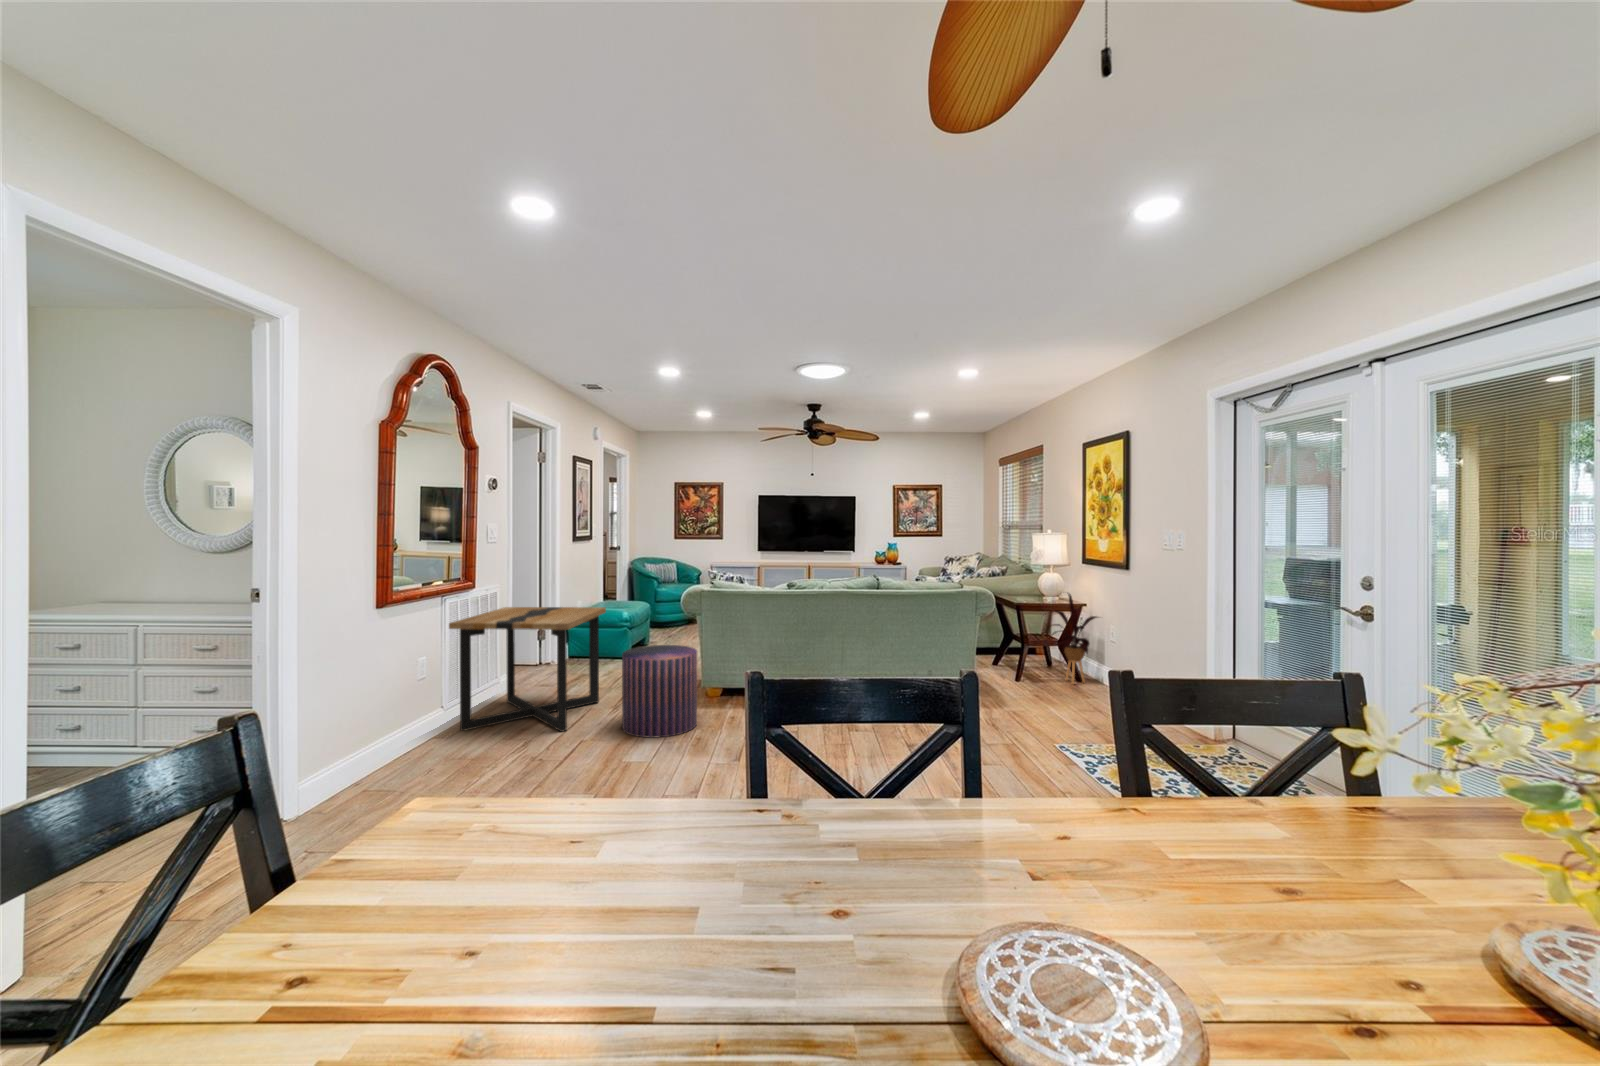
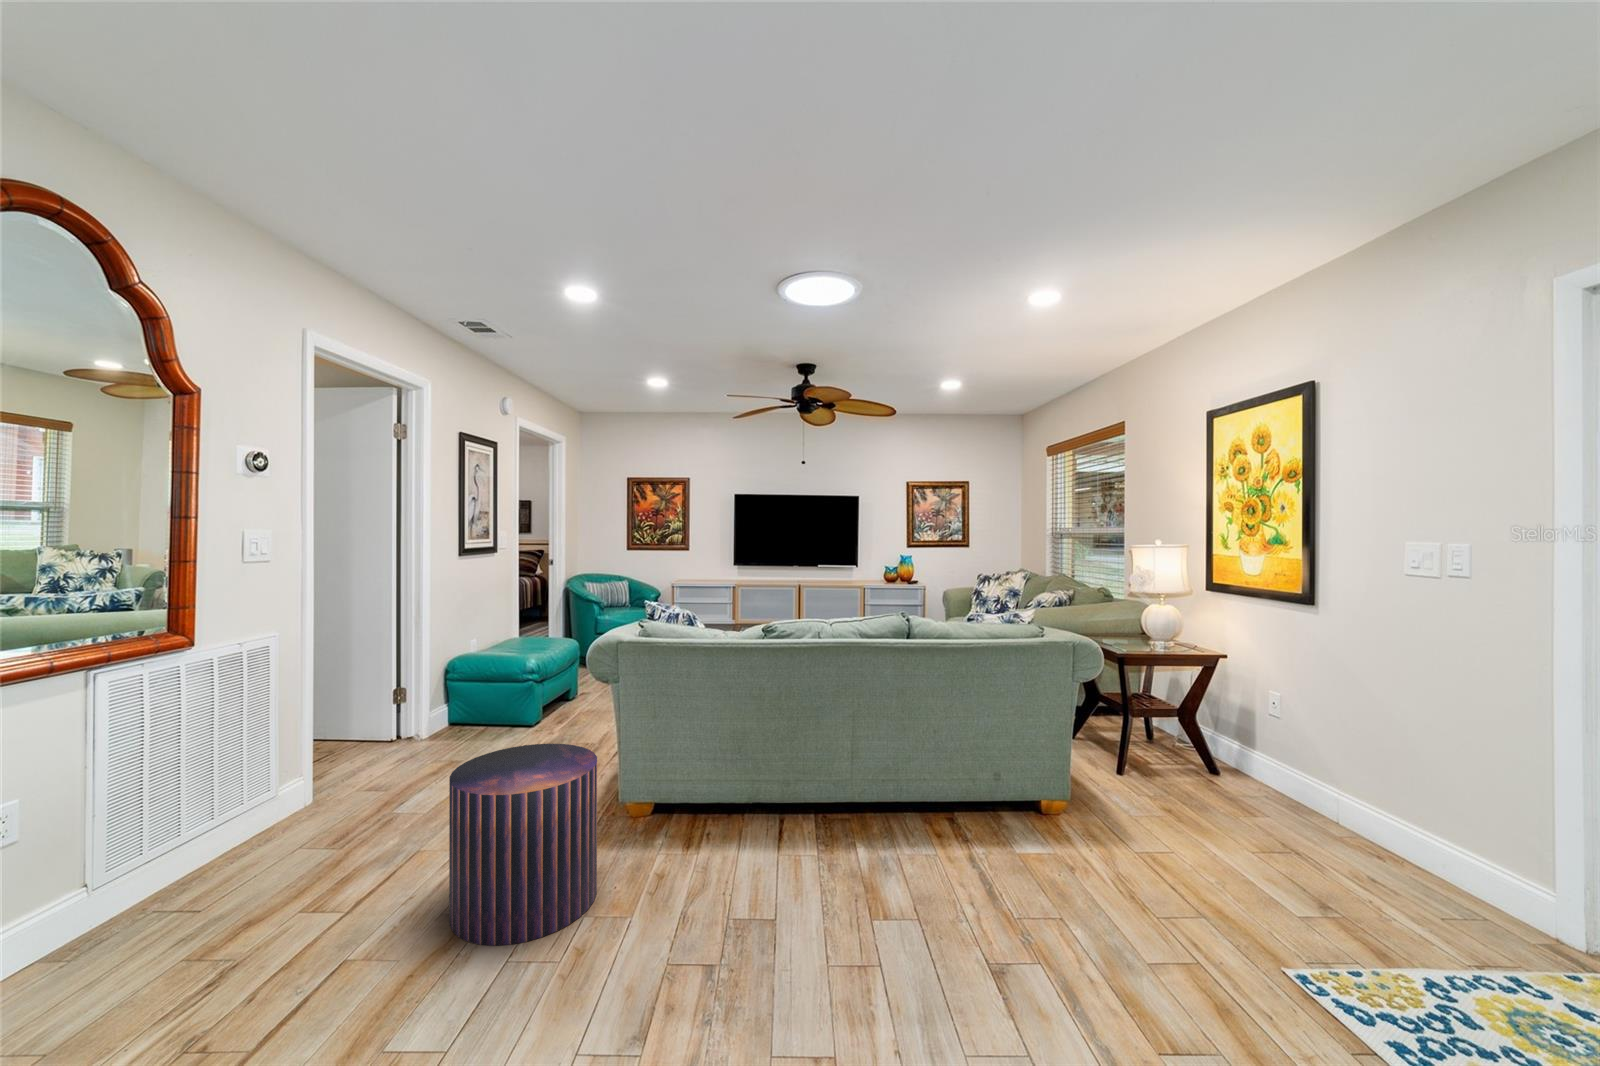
house plant: present [1052,593,1097,684] -> none [1155,637,1254,782]
side table: present [449,607,606,732] -> none [103,670,459,929]

